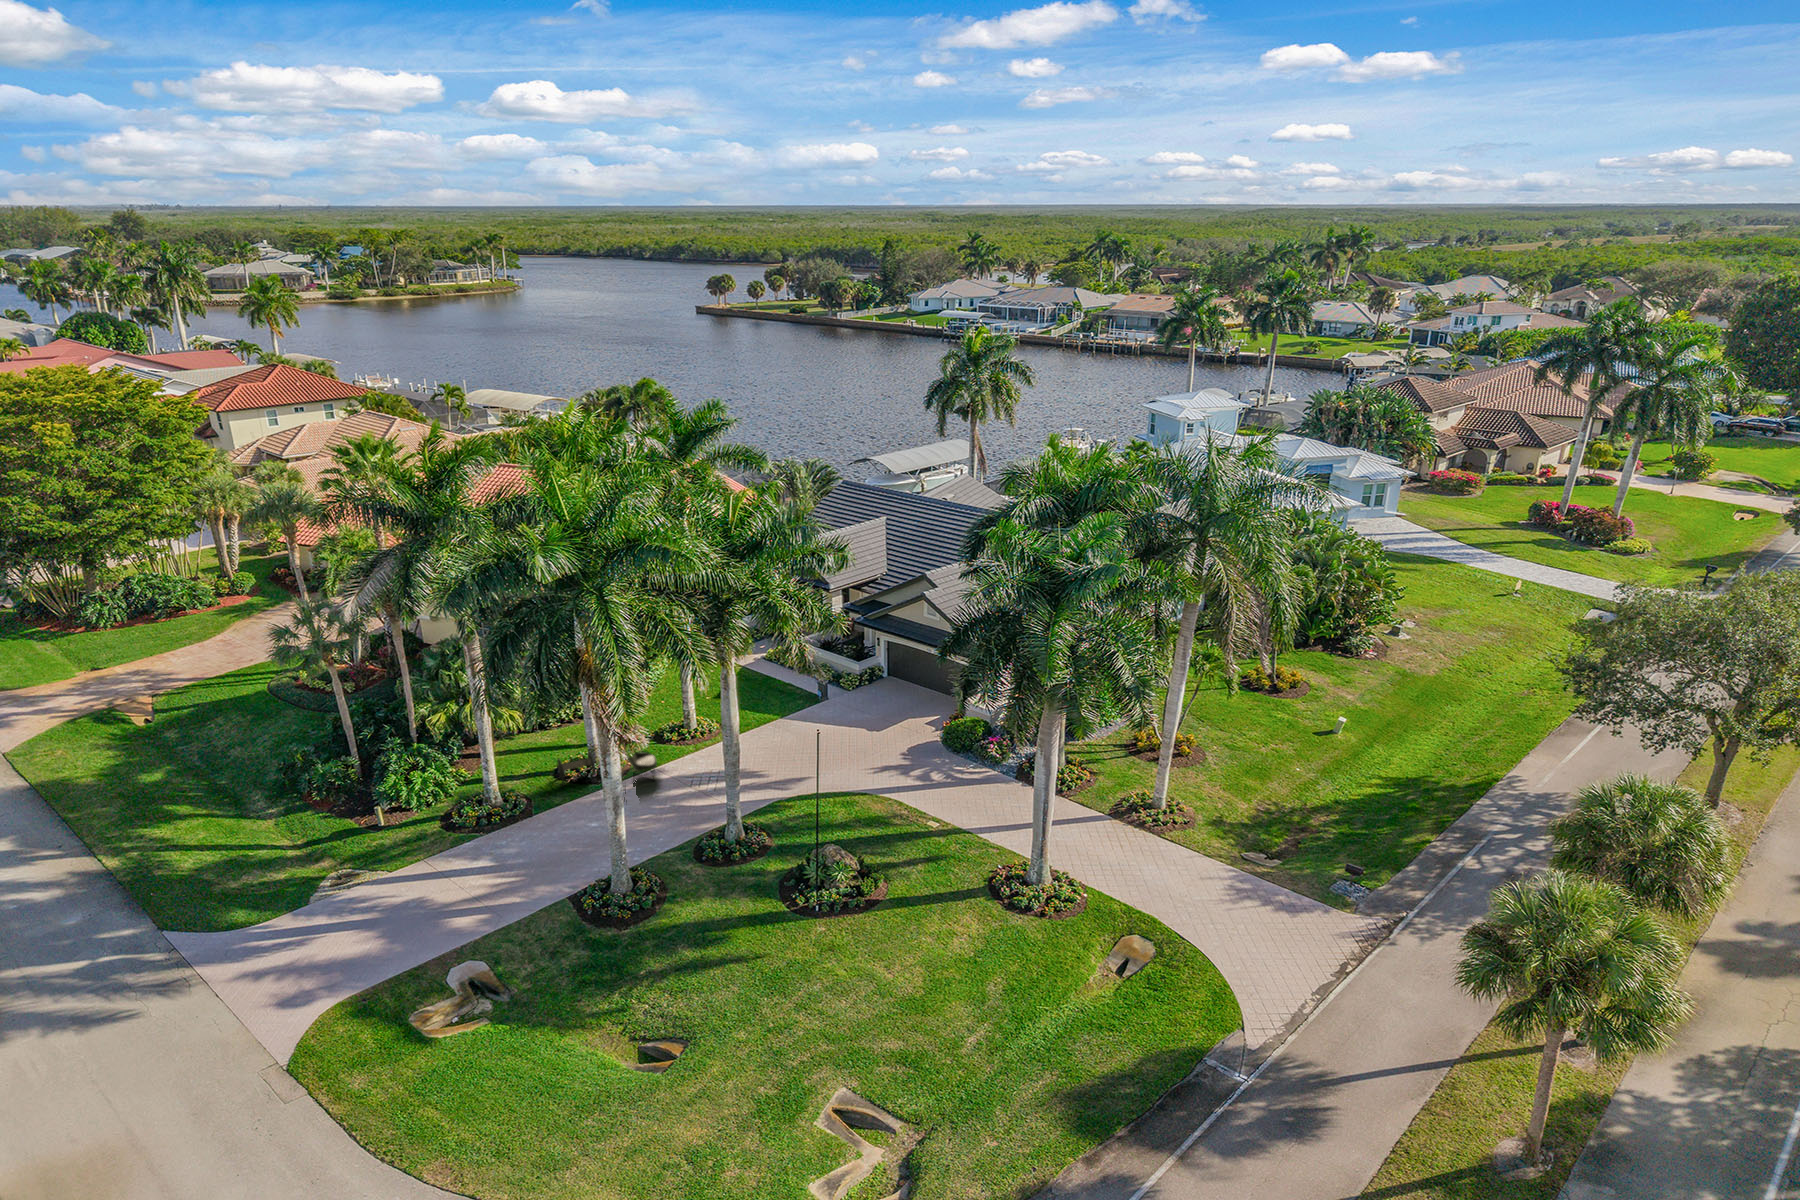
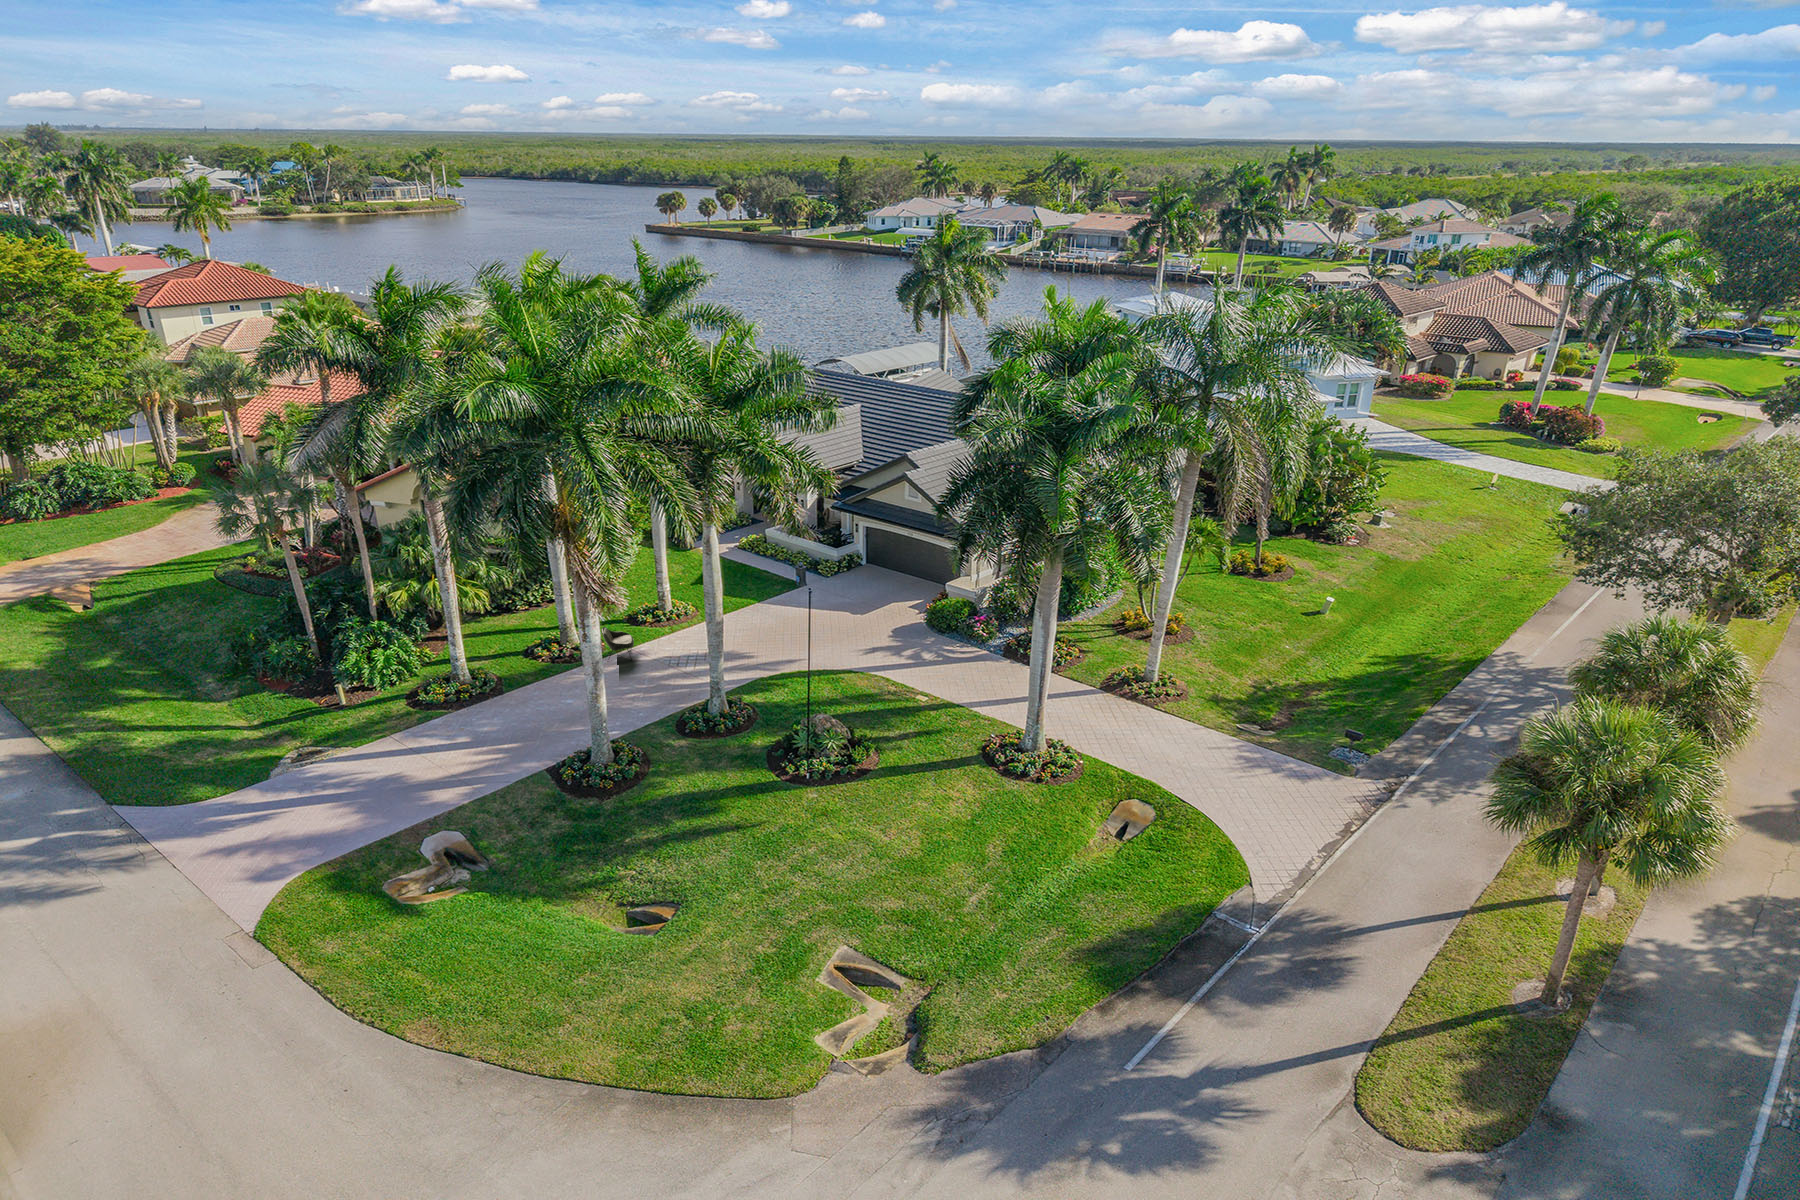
bench: present [557,752,595,786] -> none [529,631,570,666]

